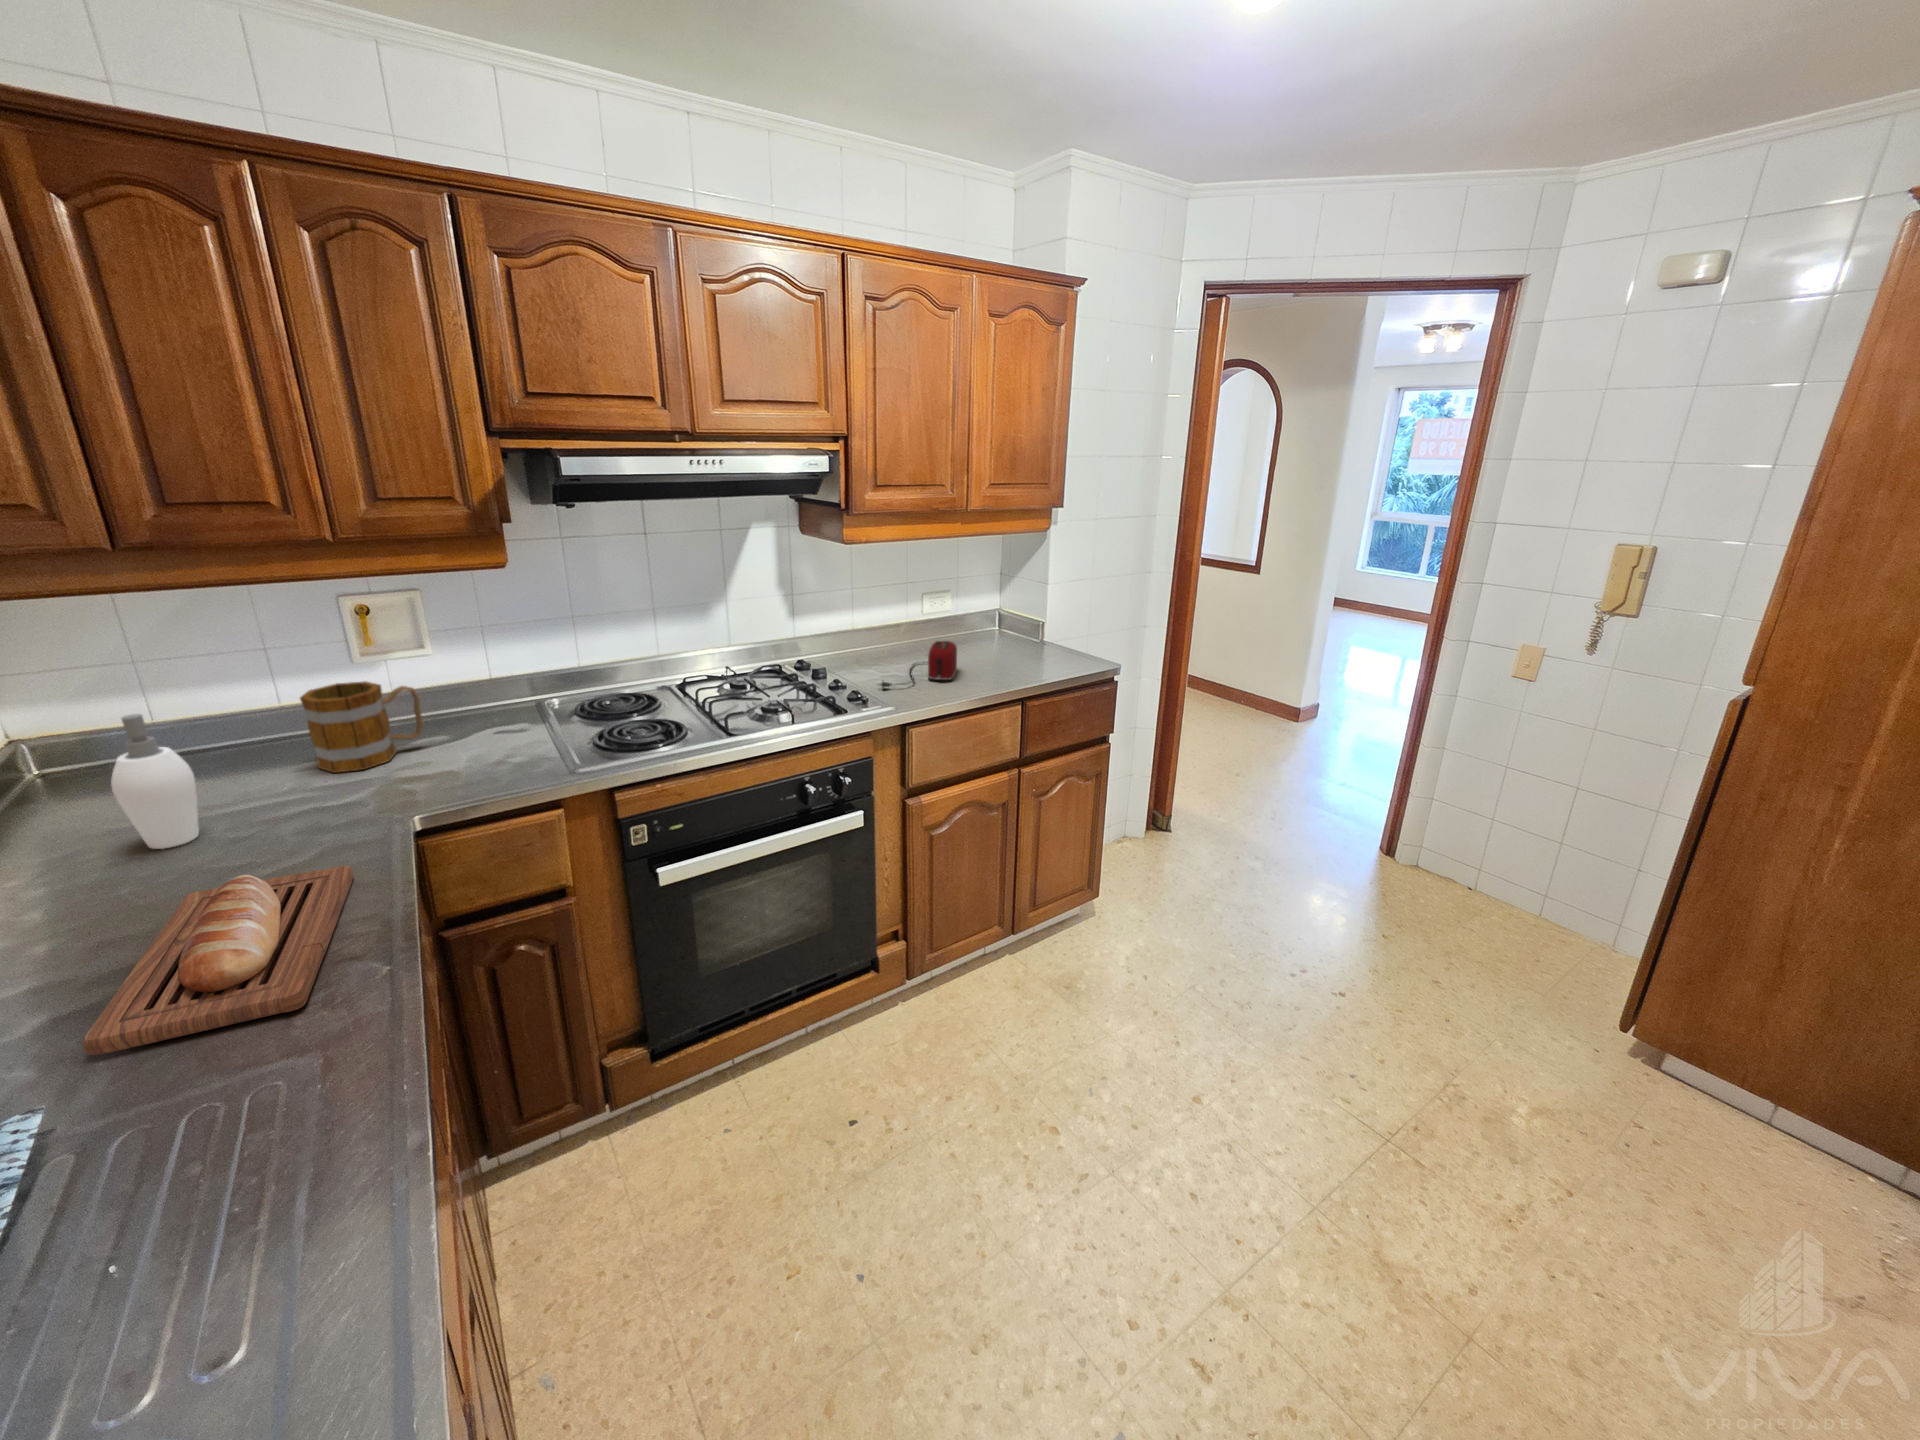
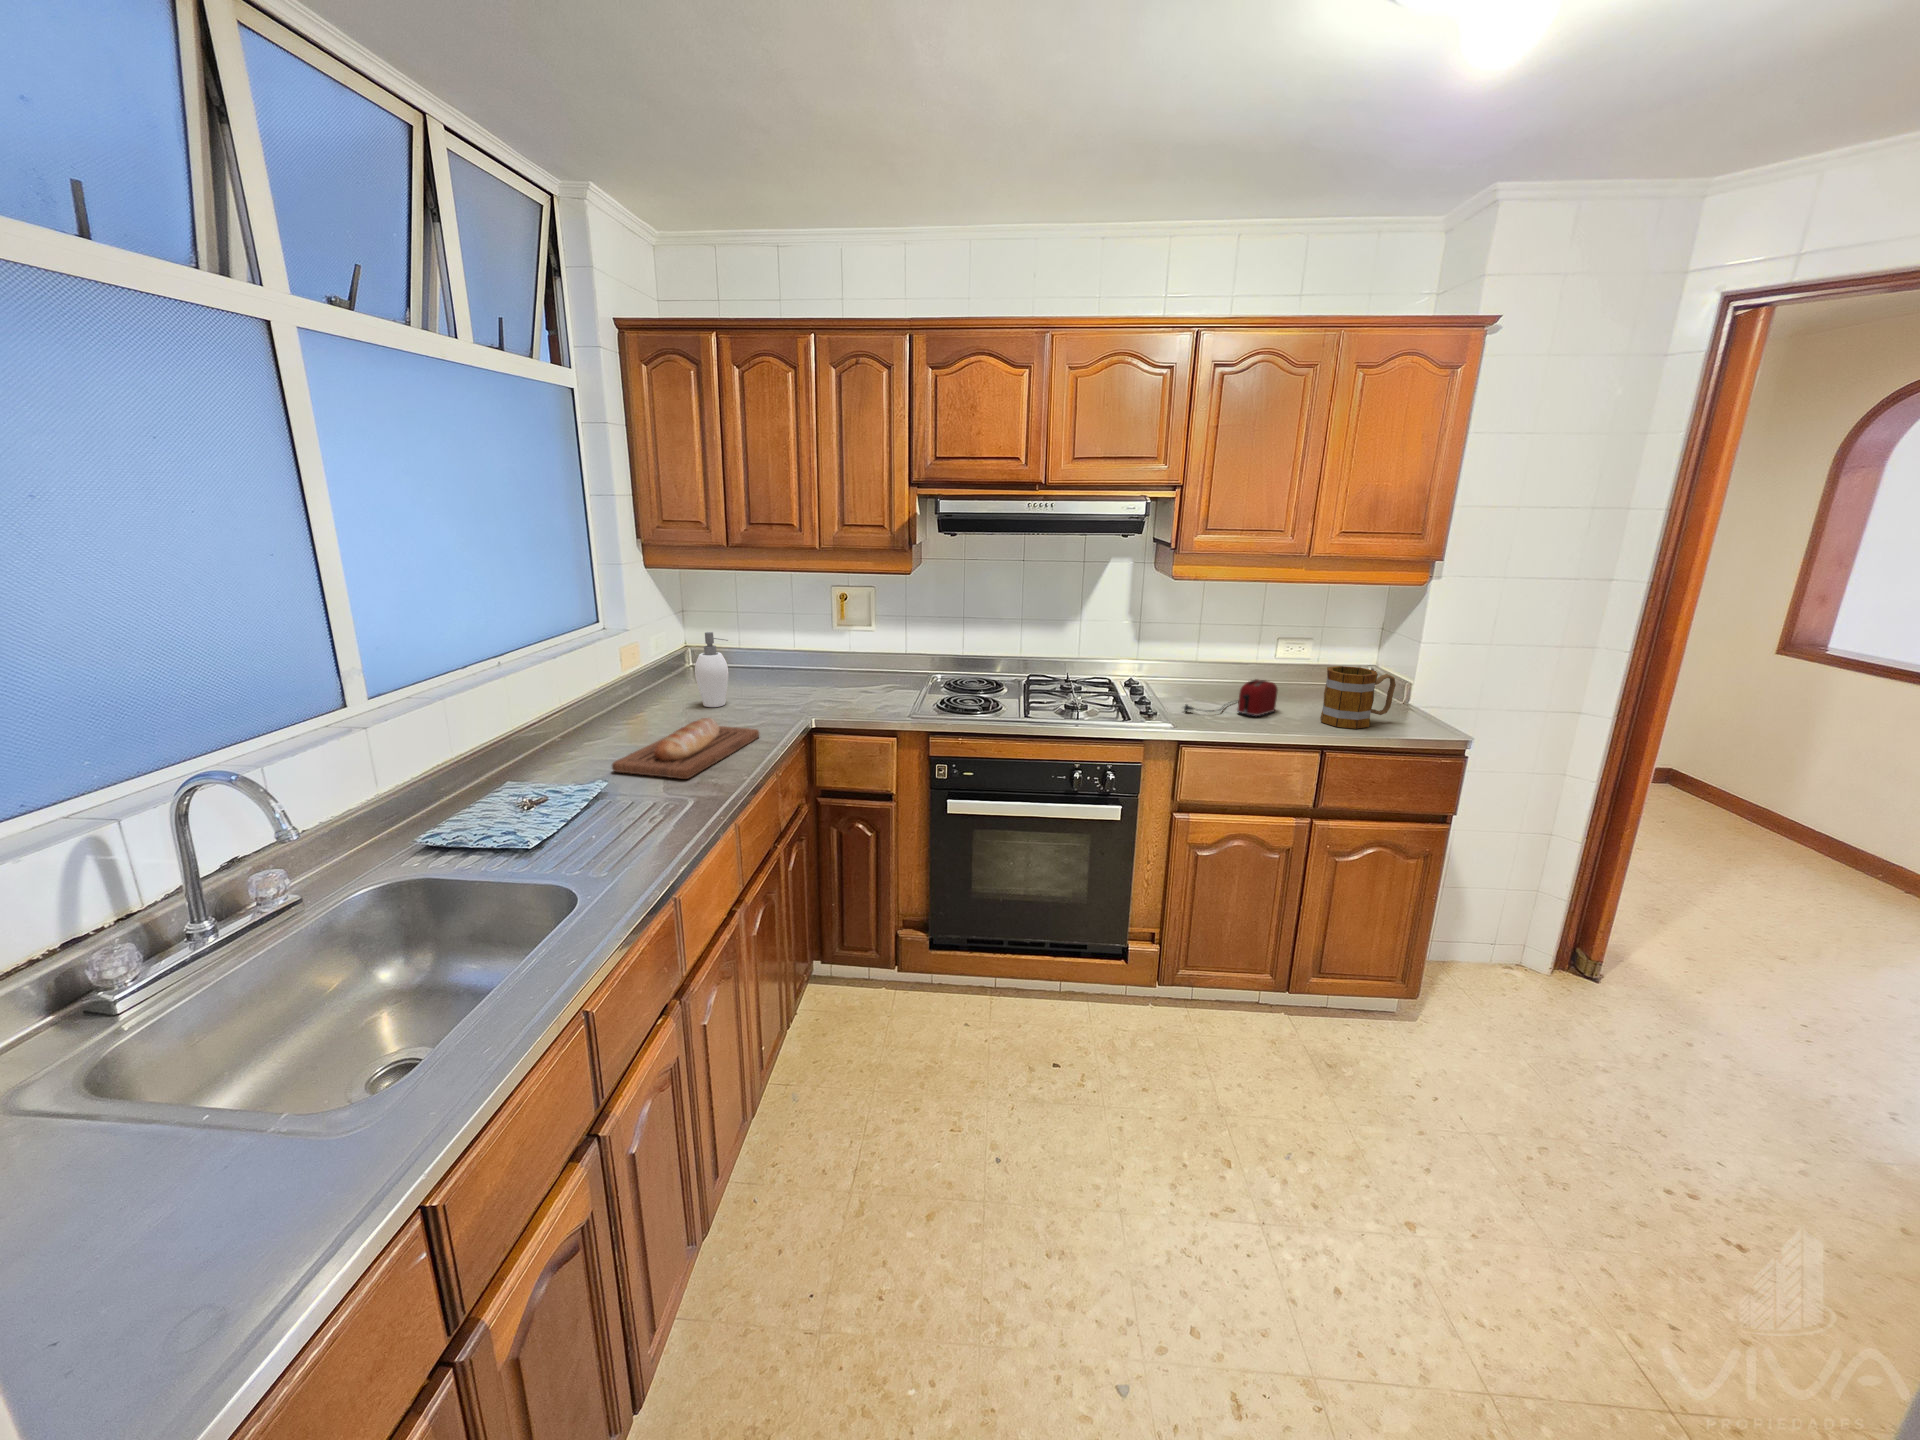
mug: present [300,681,423,773] -> present [1320,666,1396,729]

